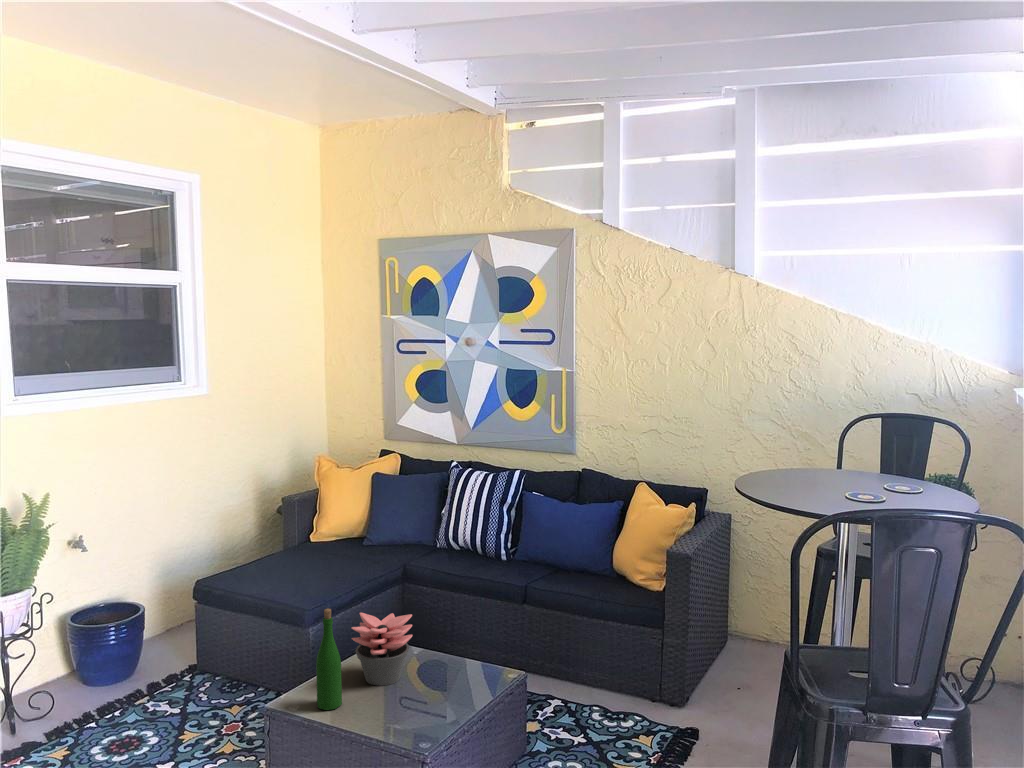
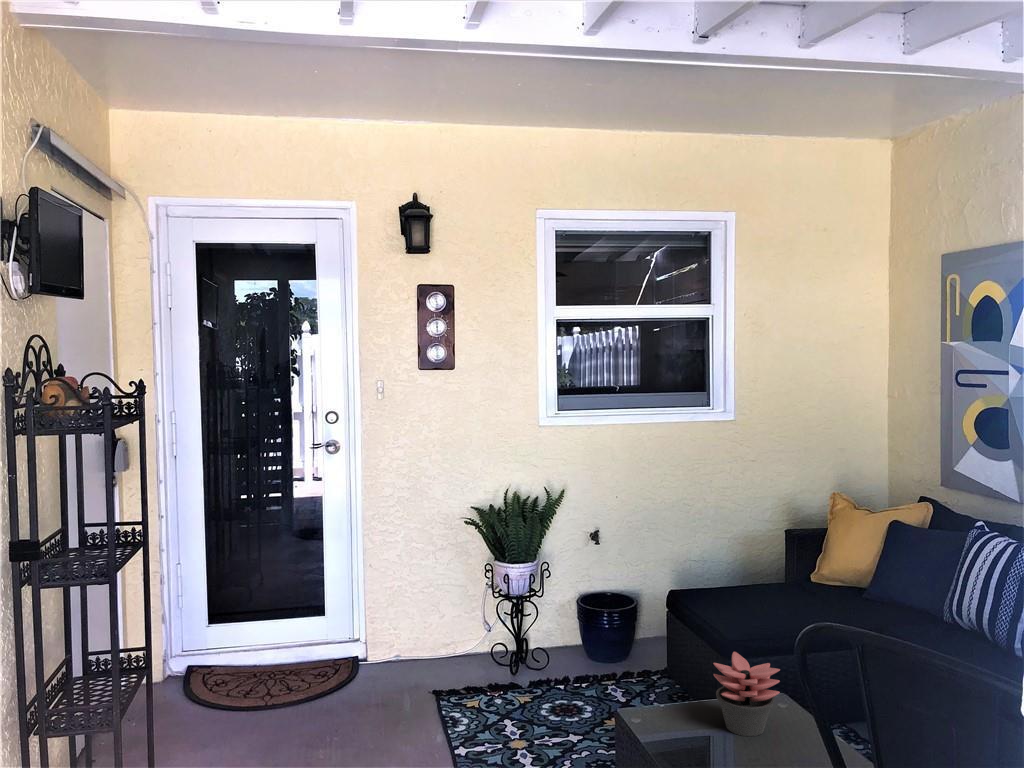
wine bottle: present [316,608,342,710] -> none [656,632,682,736]

